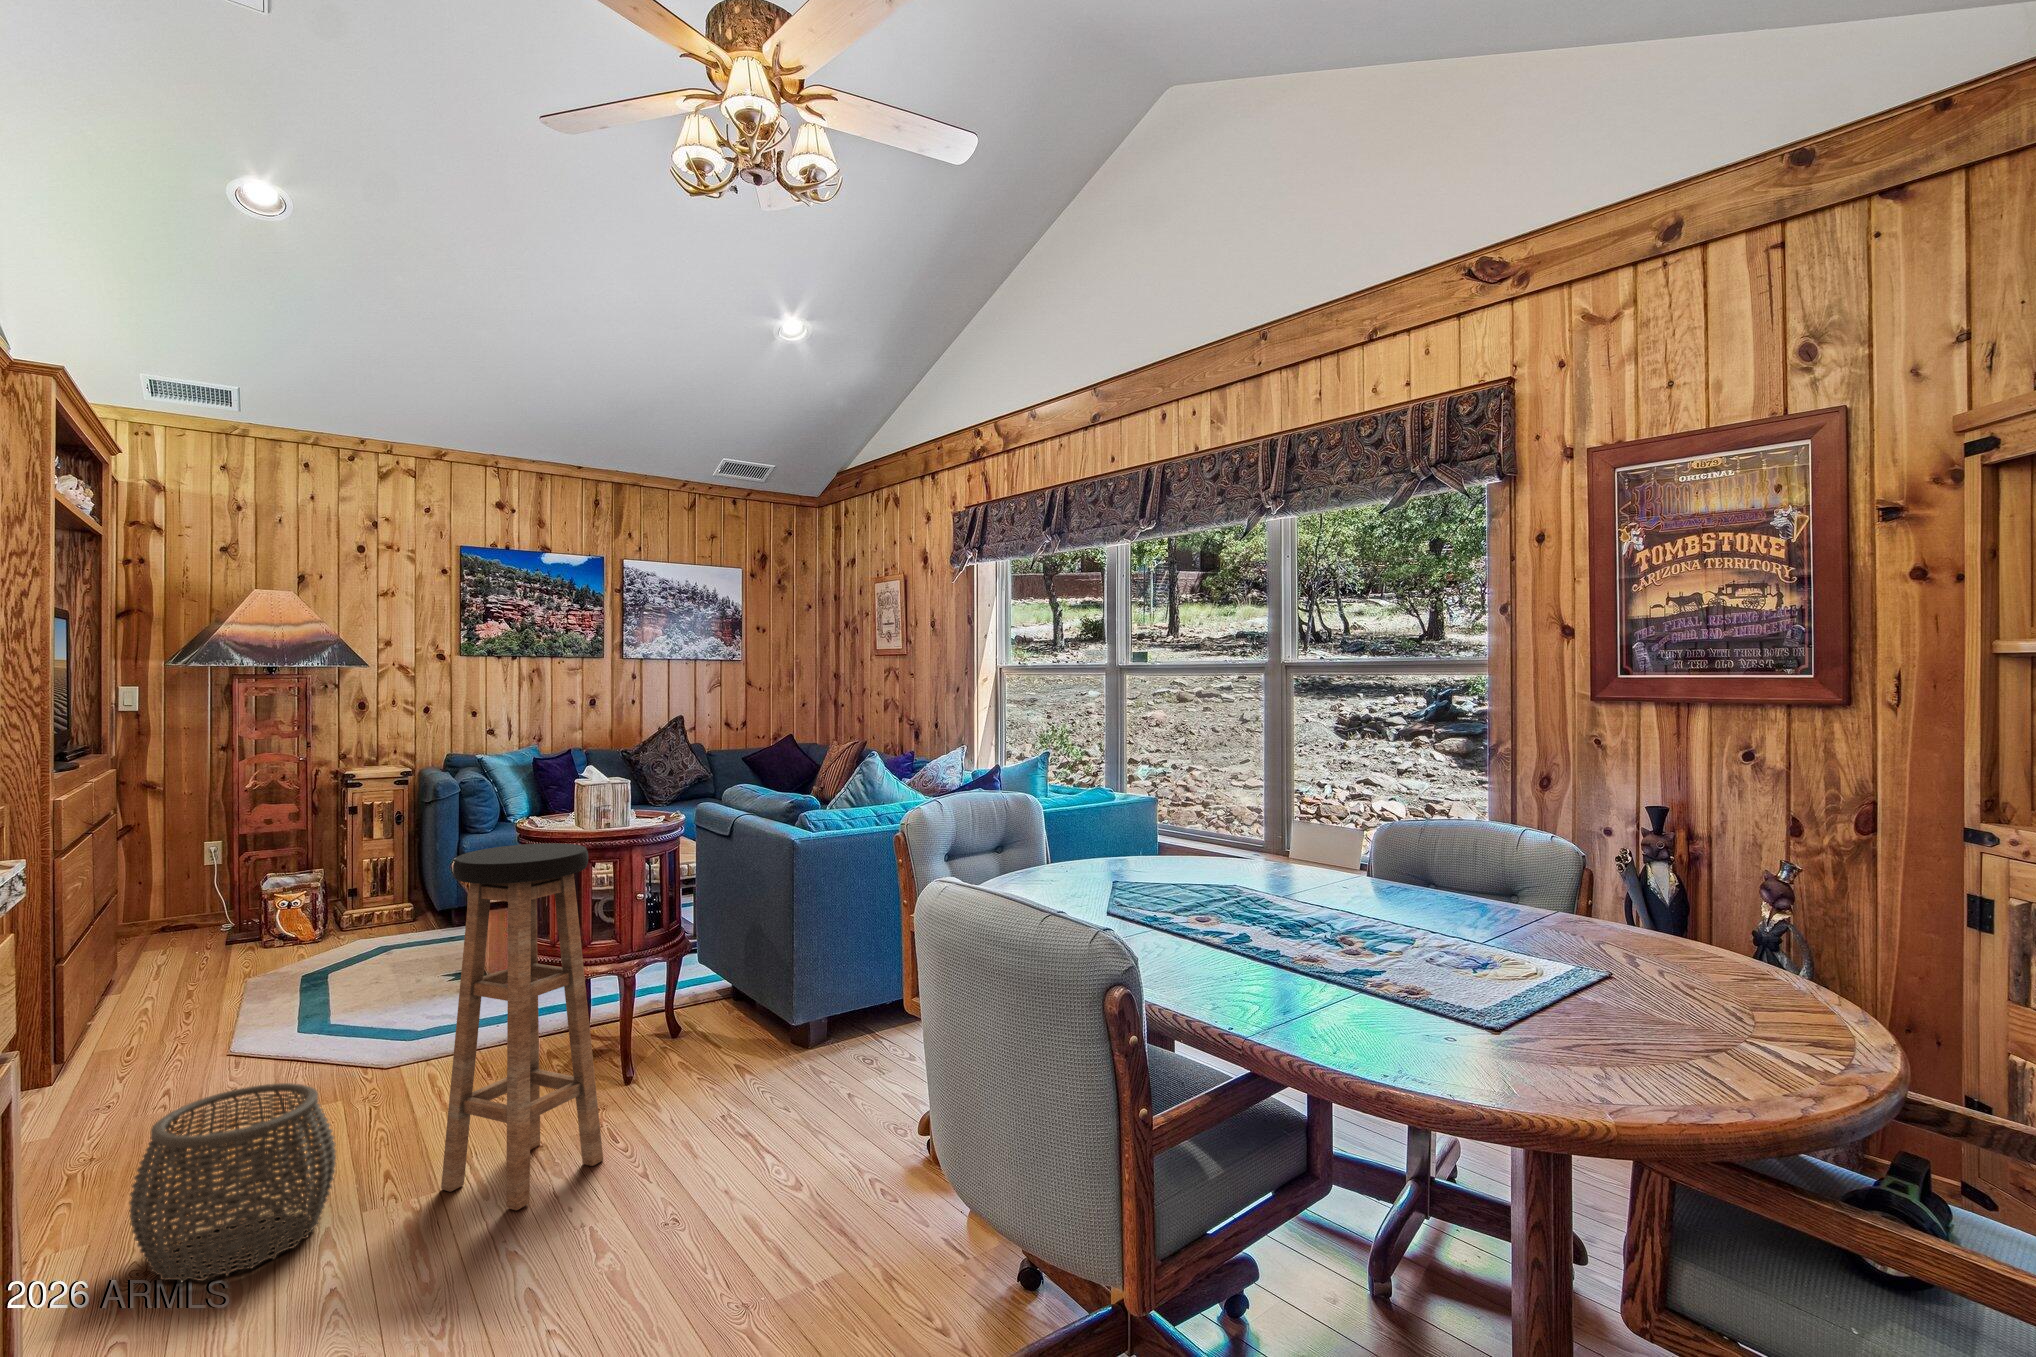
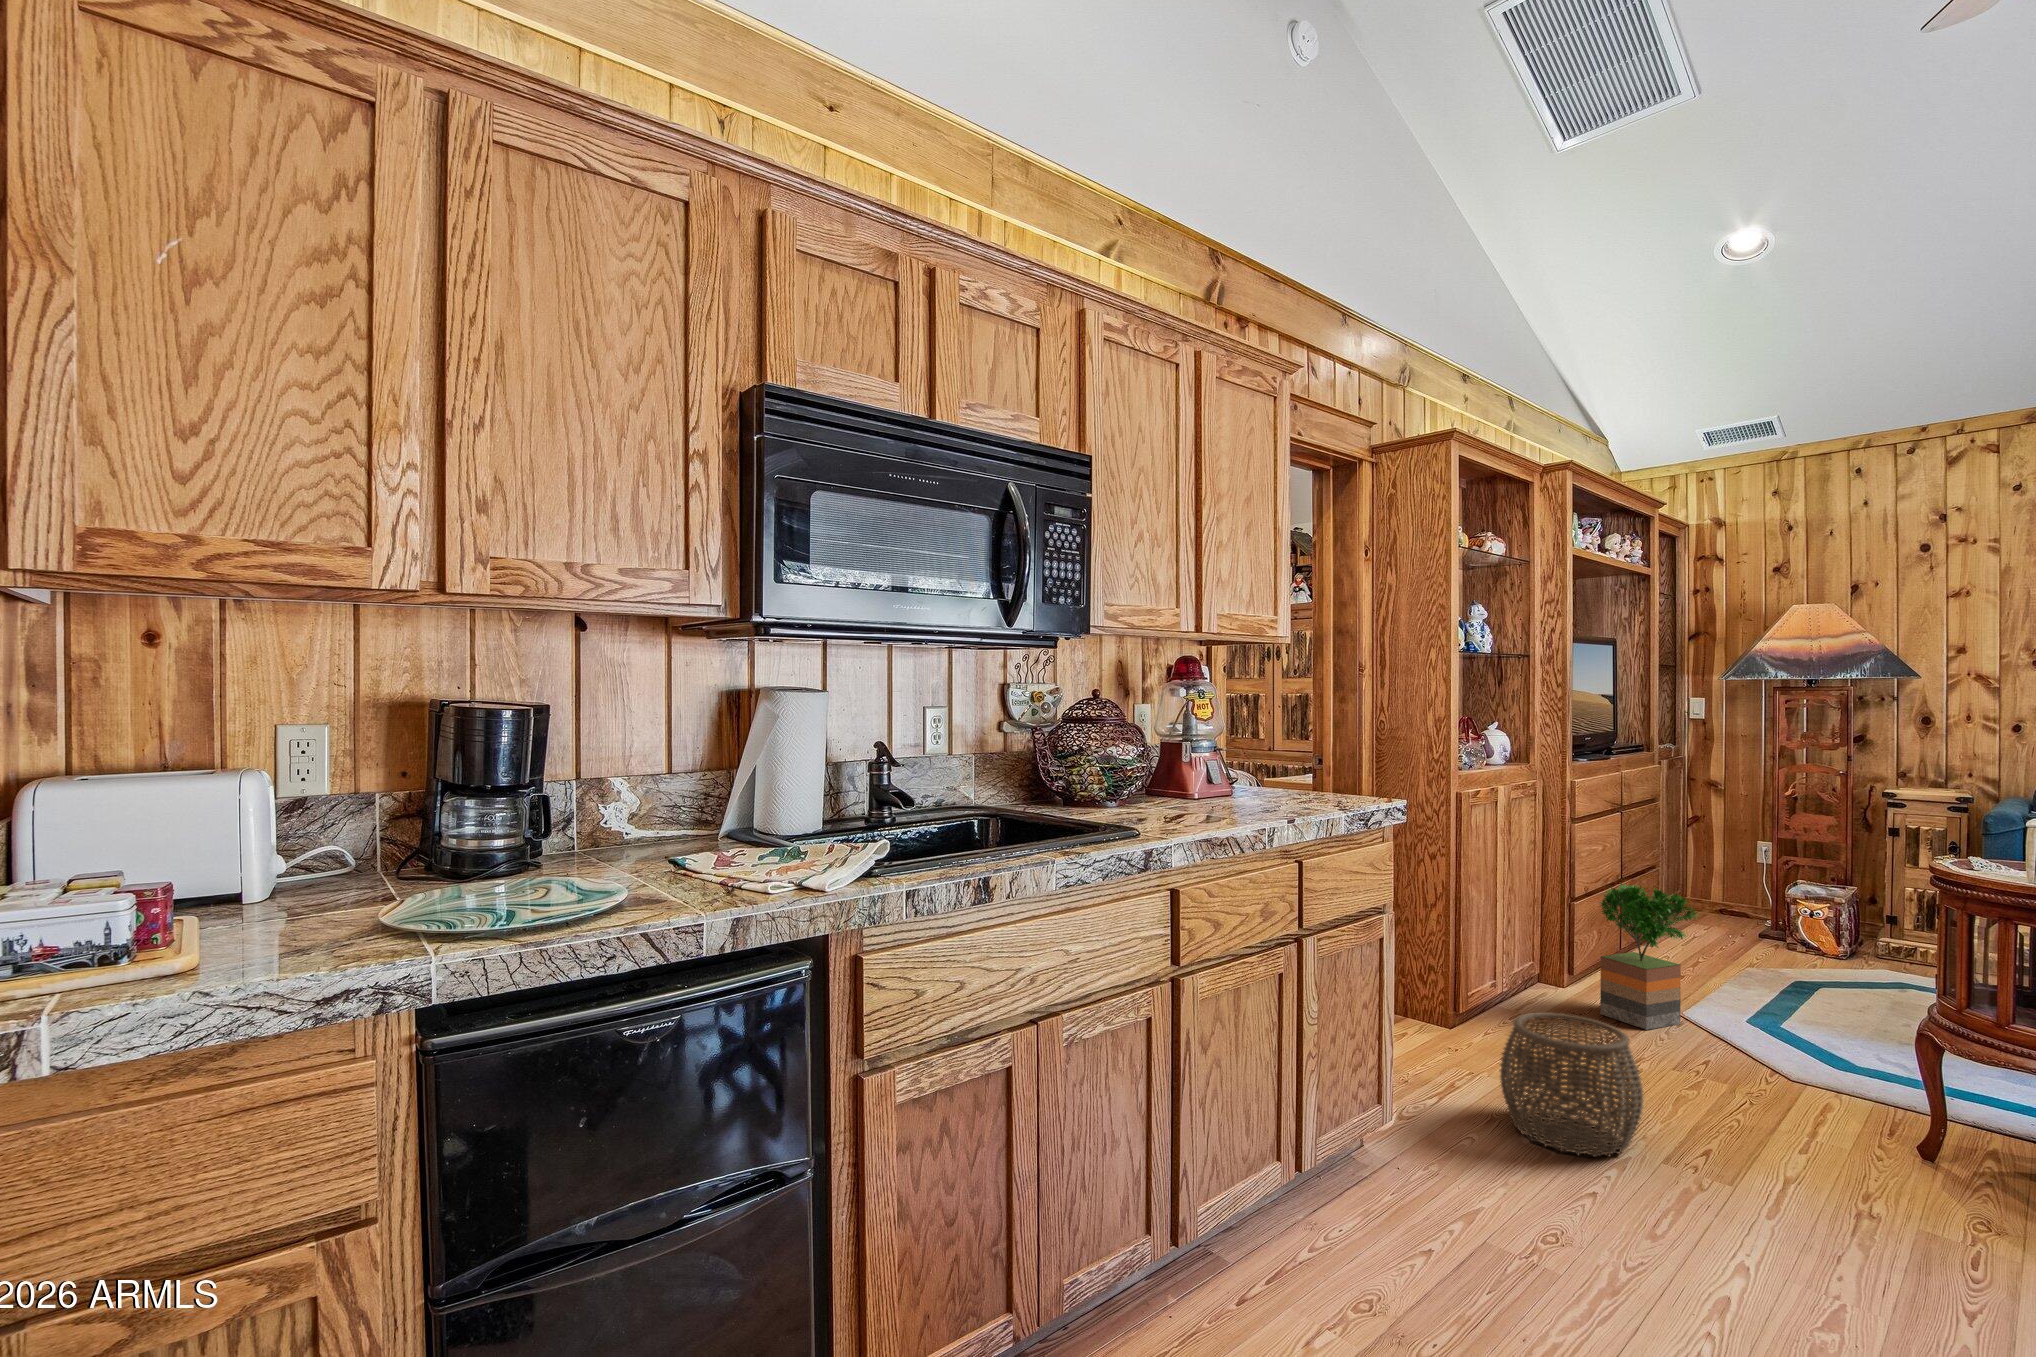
bar stool: present [441,843,603,1210] -> none [1734,870,1917,1264]
potted tree: none [122,913,260,1095] -> present [1600,884,1699,1030]

